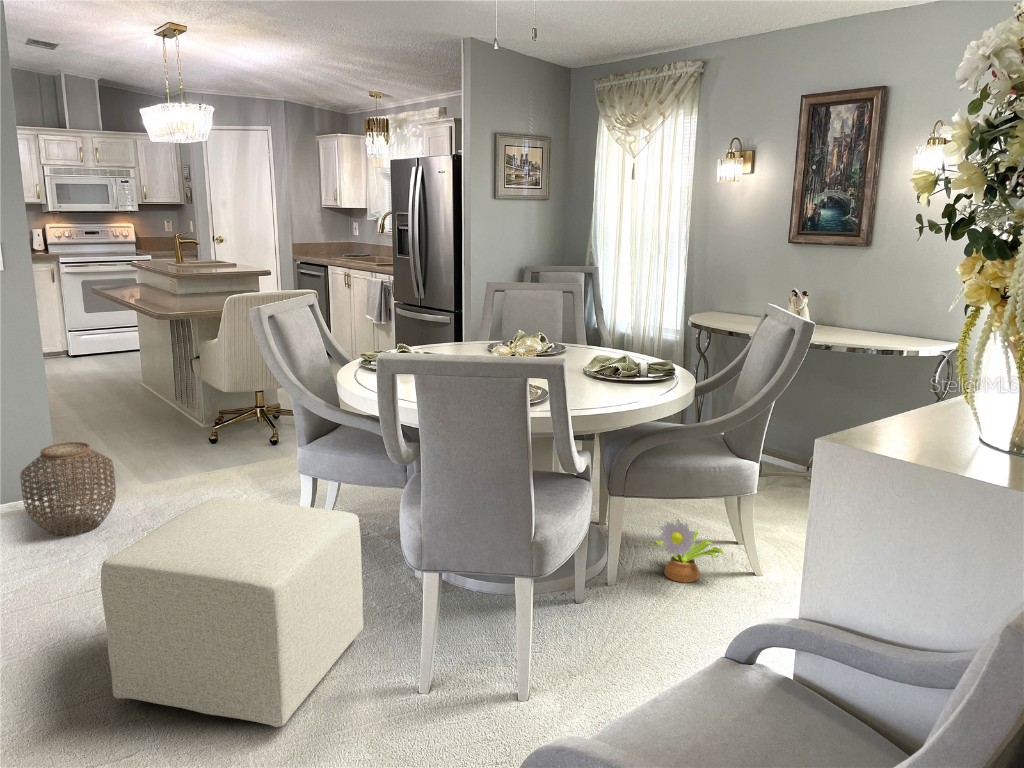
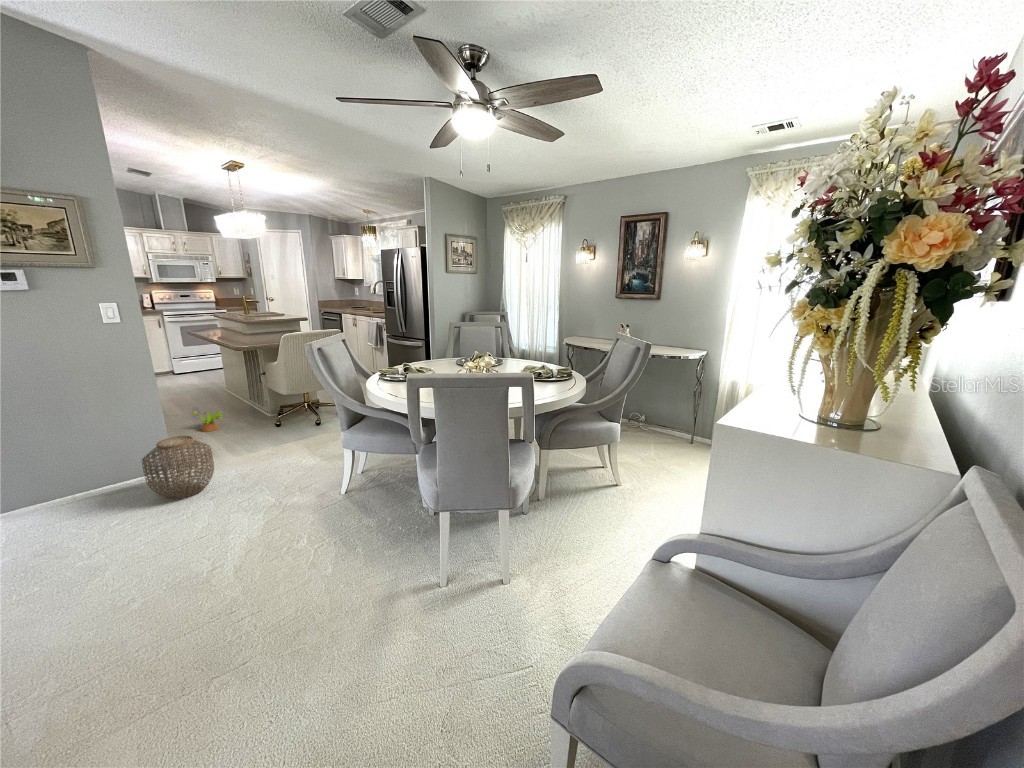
ottoman: present [101,497,363,727] -> none [210,472,397,631]
decorative plant: present [650,519,724,582] -> present [191,406,223,432]

